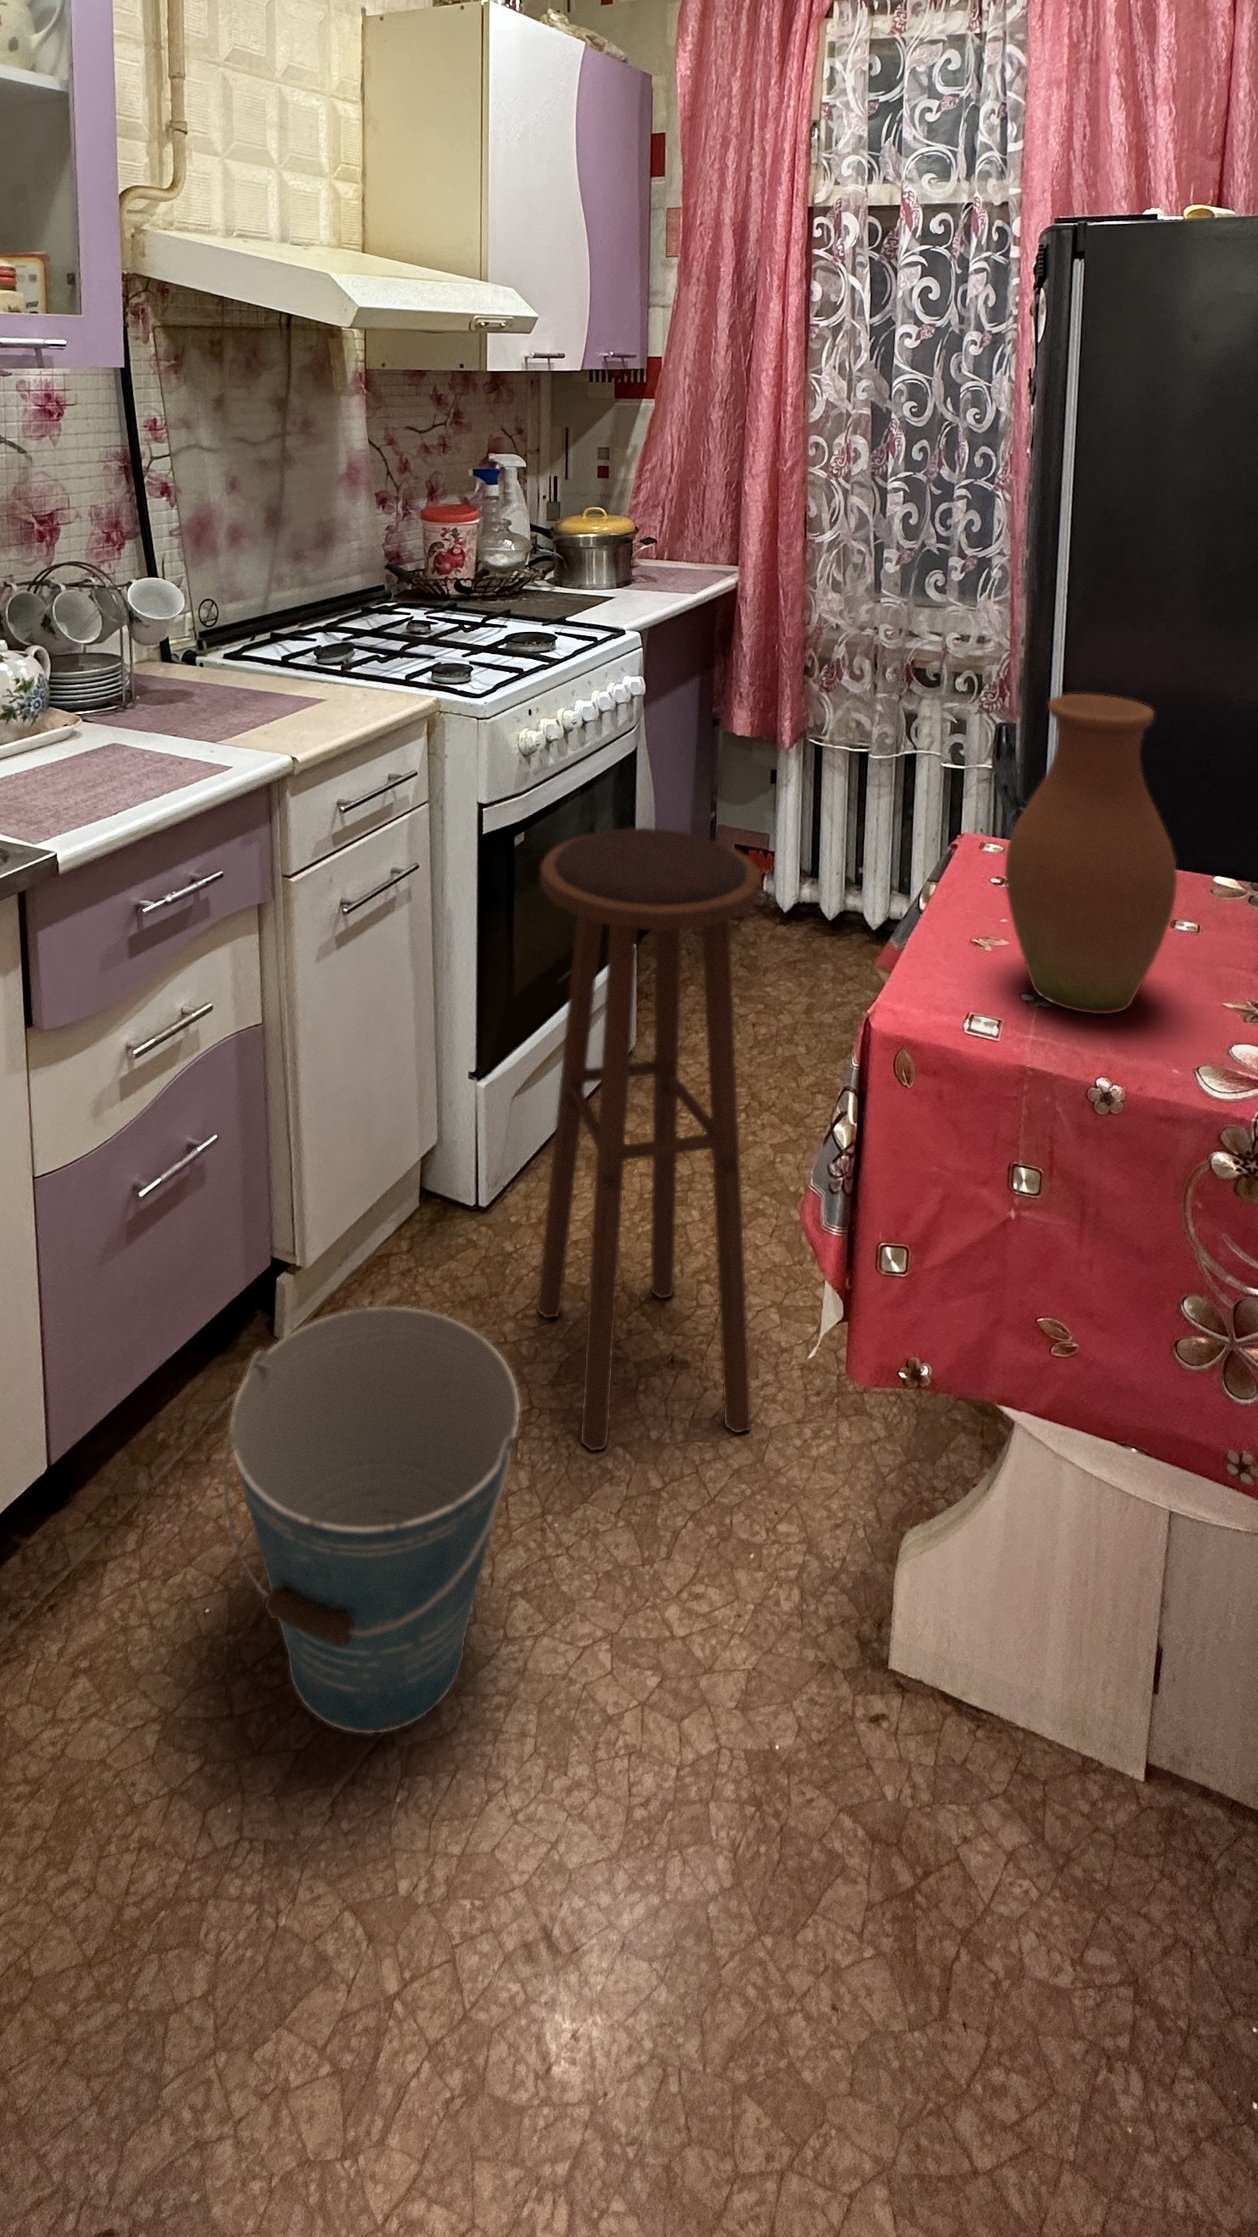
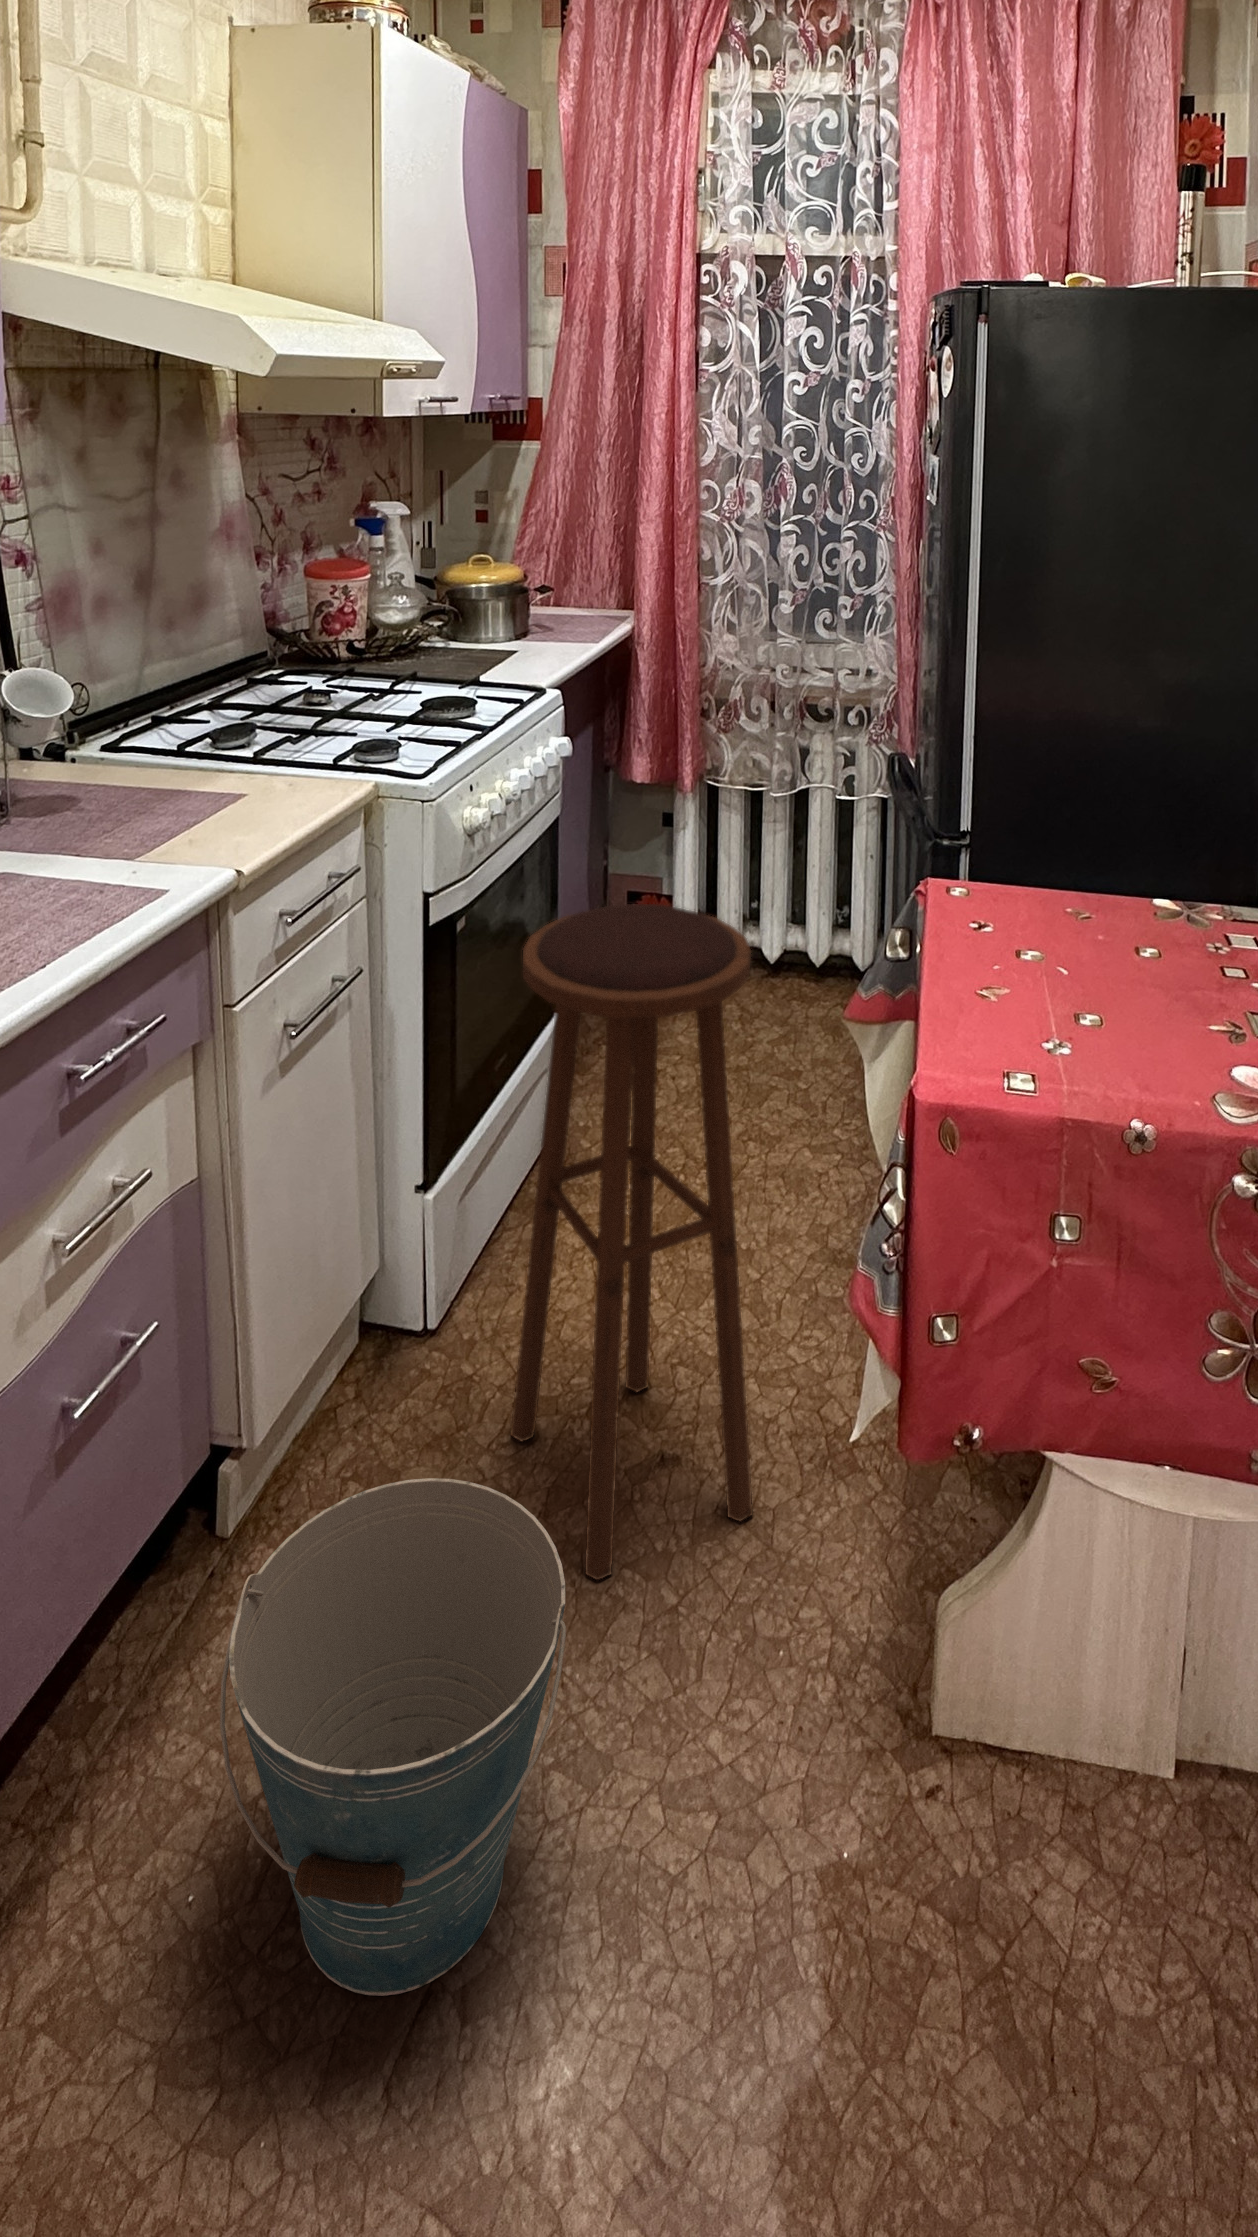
vase: present [1005,694,1177,1014] -> none [1036,749,1191,1055]

